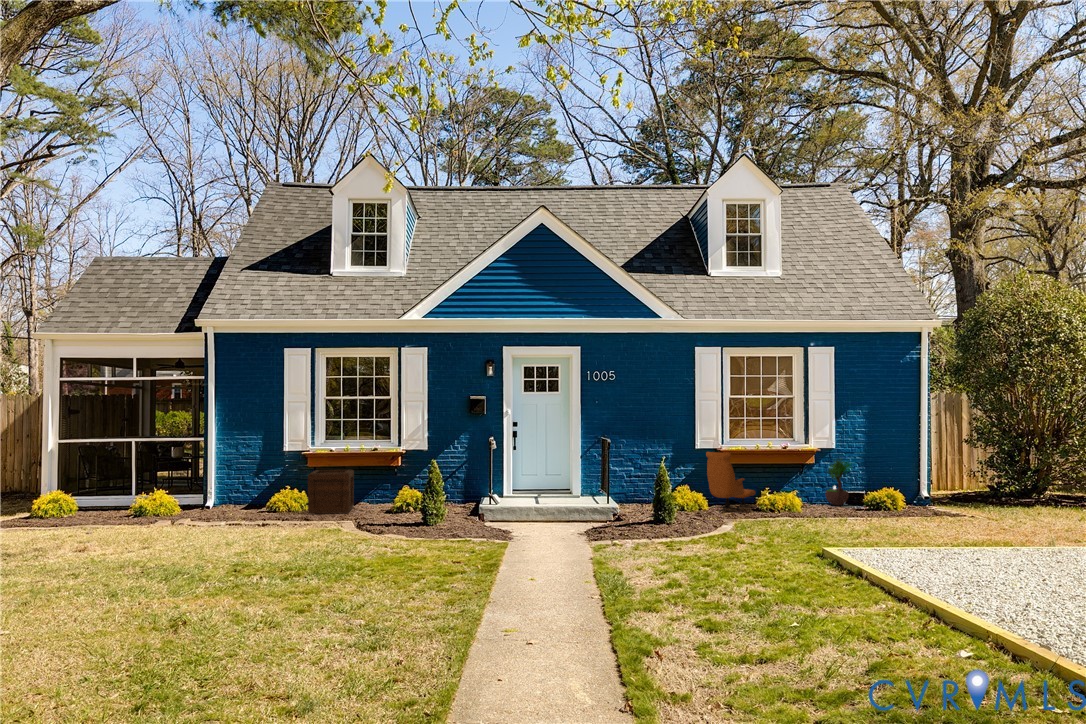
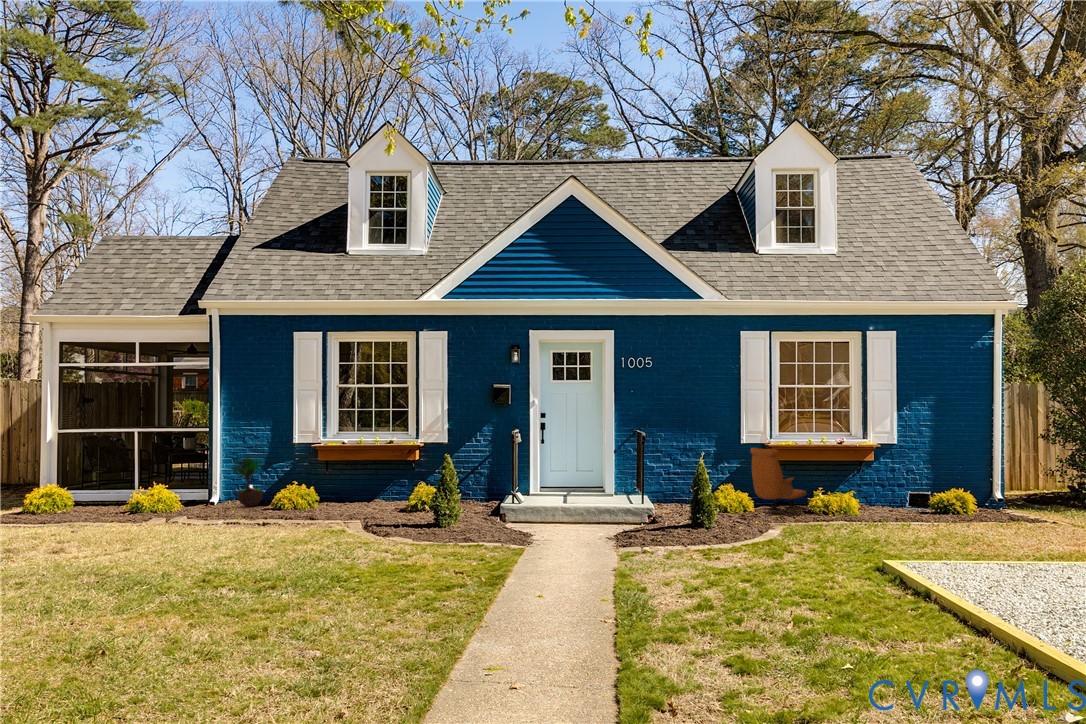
potted tree: present [825,460,852,506] -> present [233,456,263,507]
wooden crate: present [308,470,354,514] -> none [316,463,367,511]

